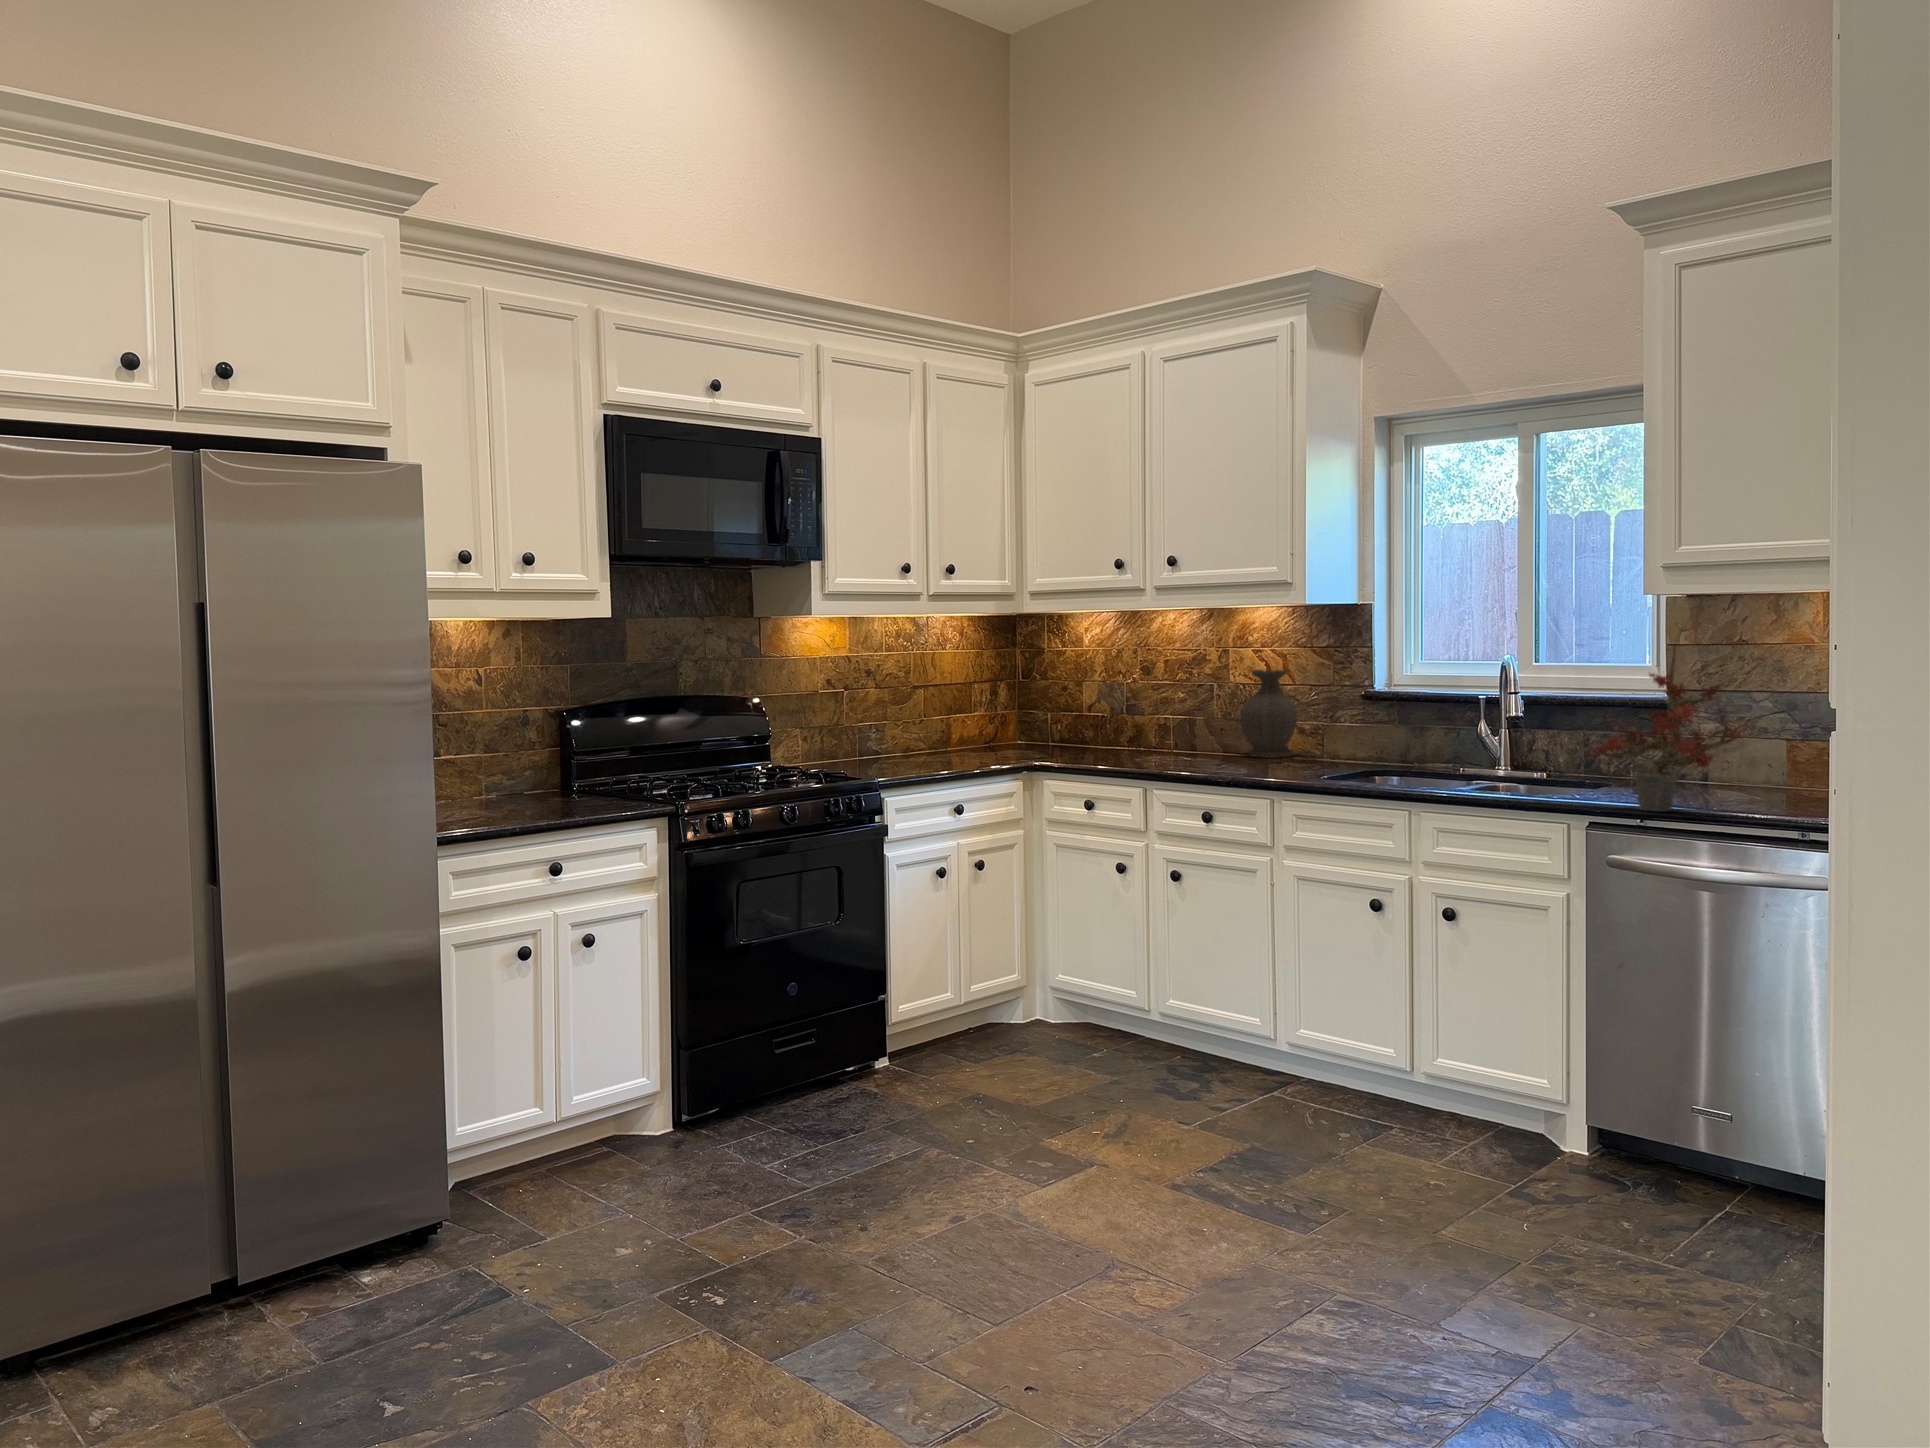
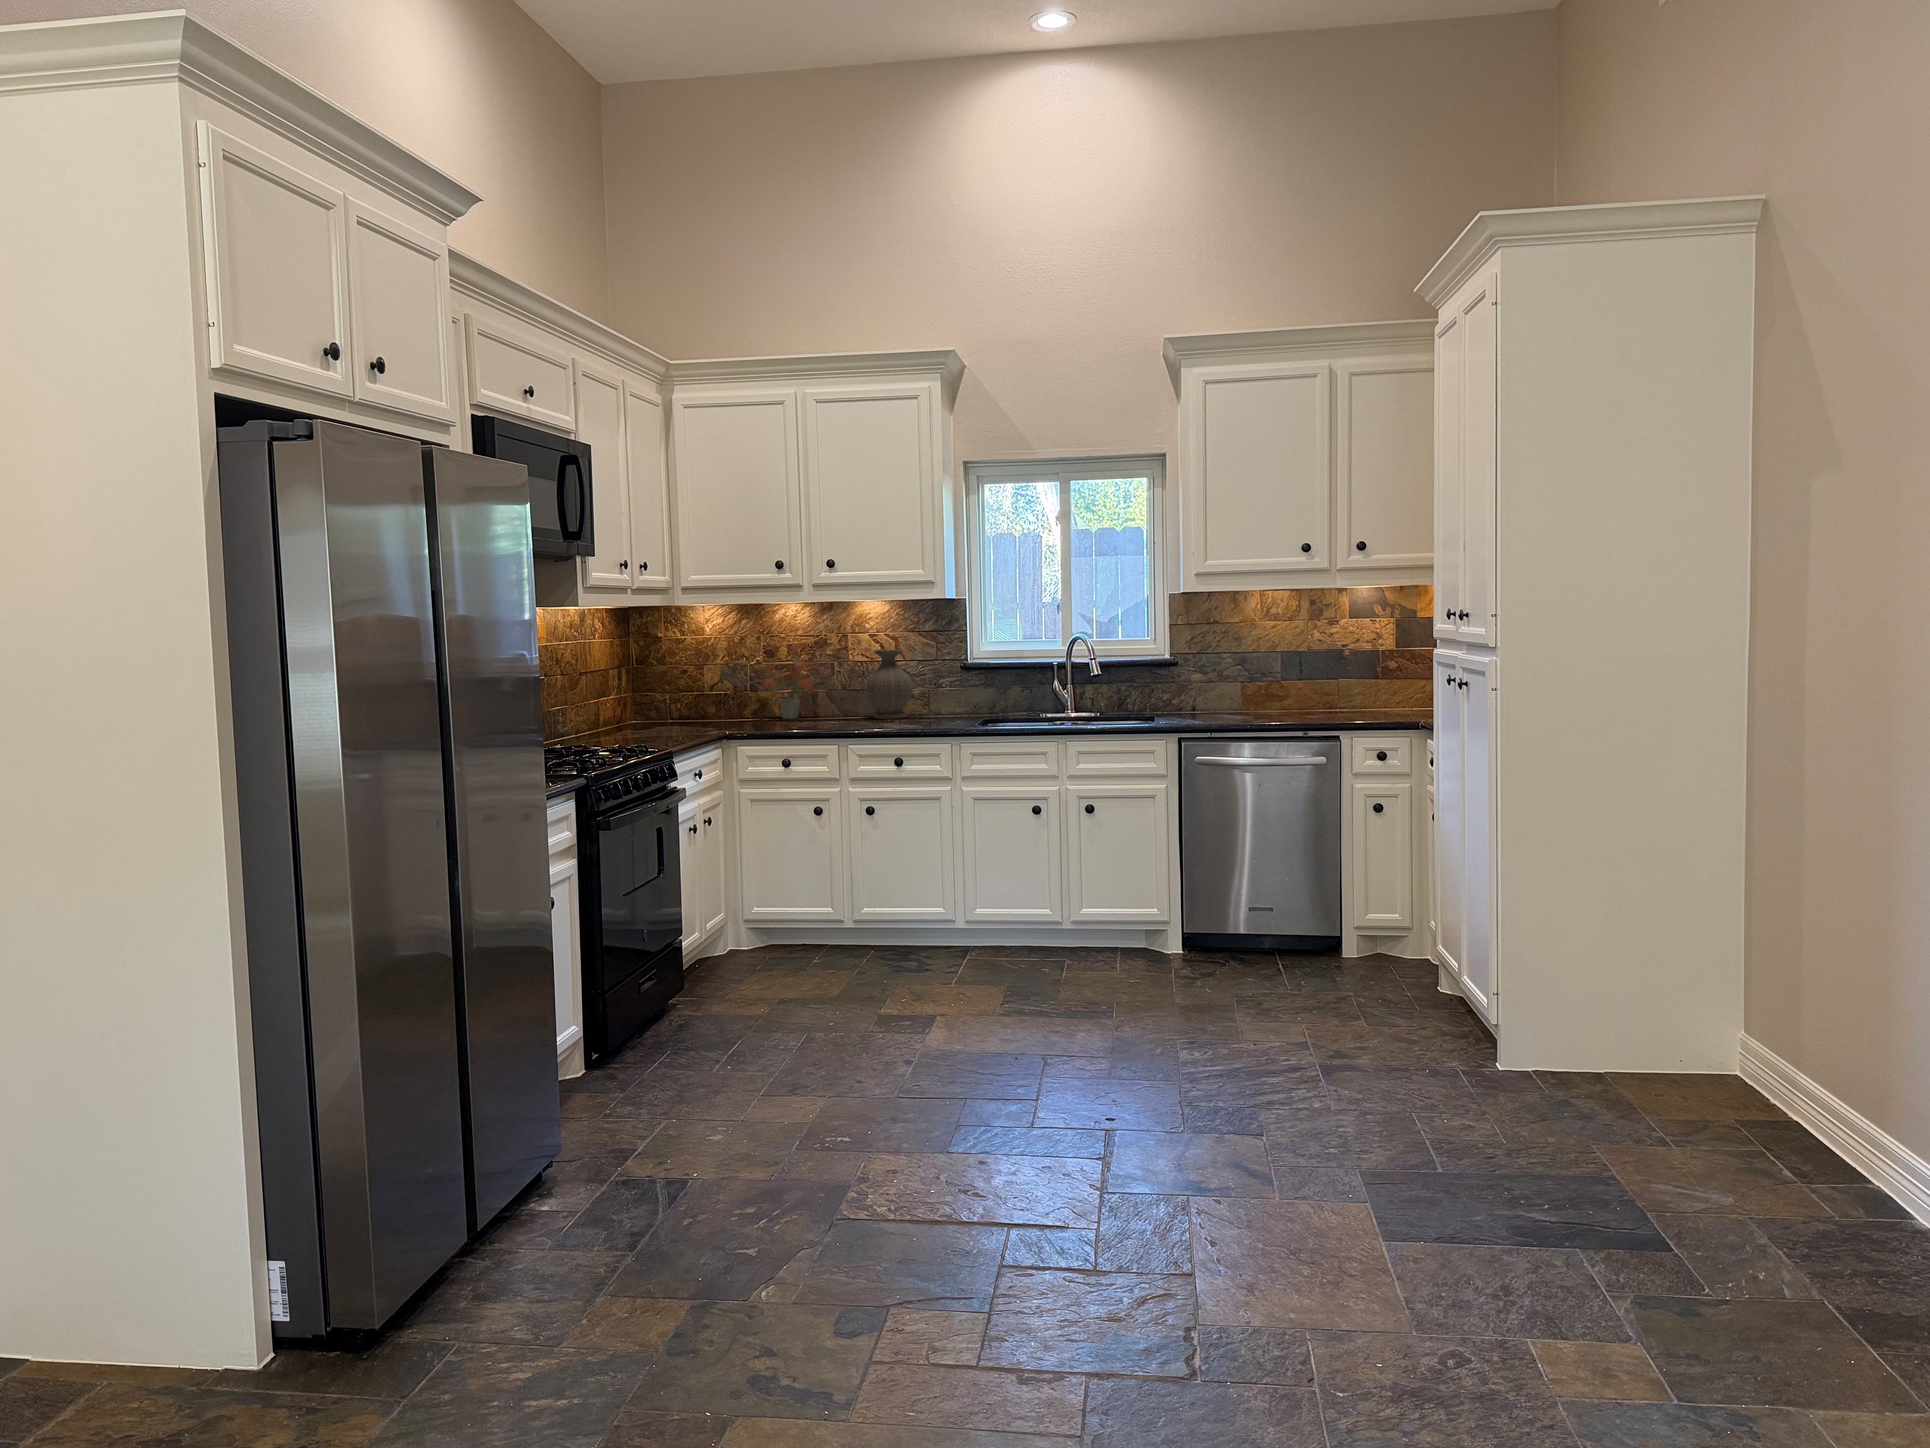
potted plant: present [1571,647,1747,811] -> present [754,645,828,719]

